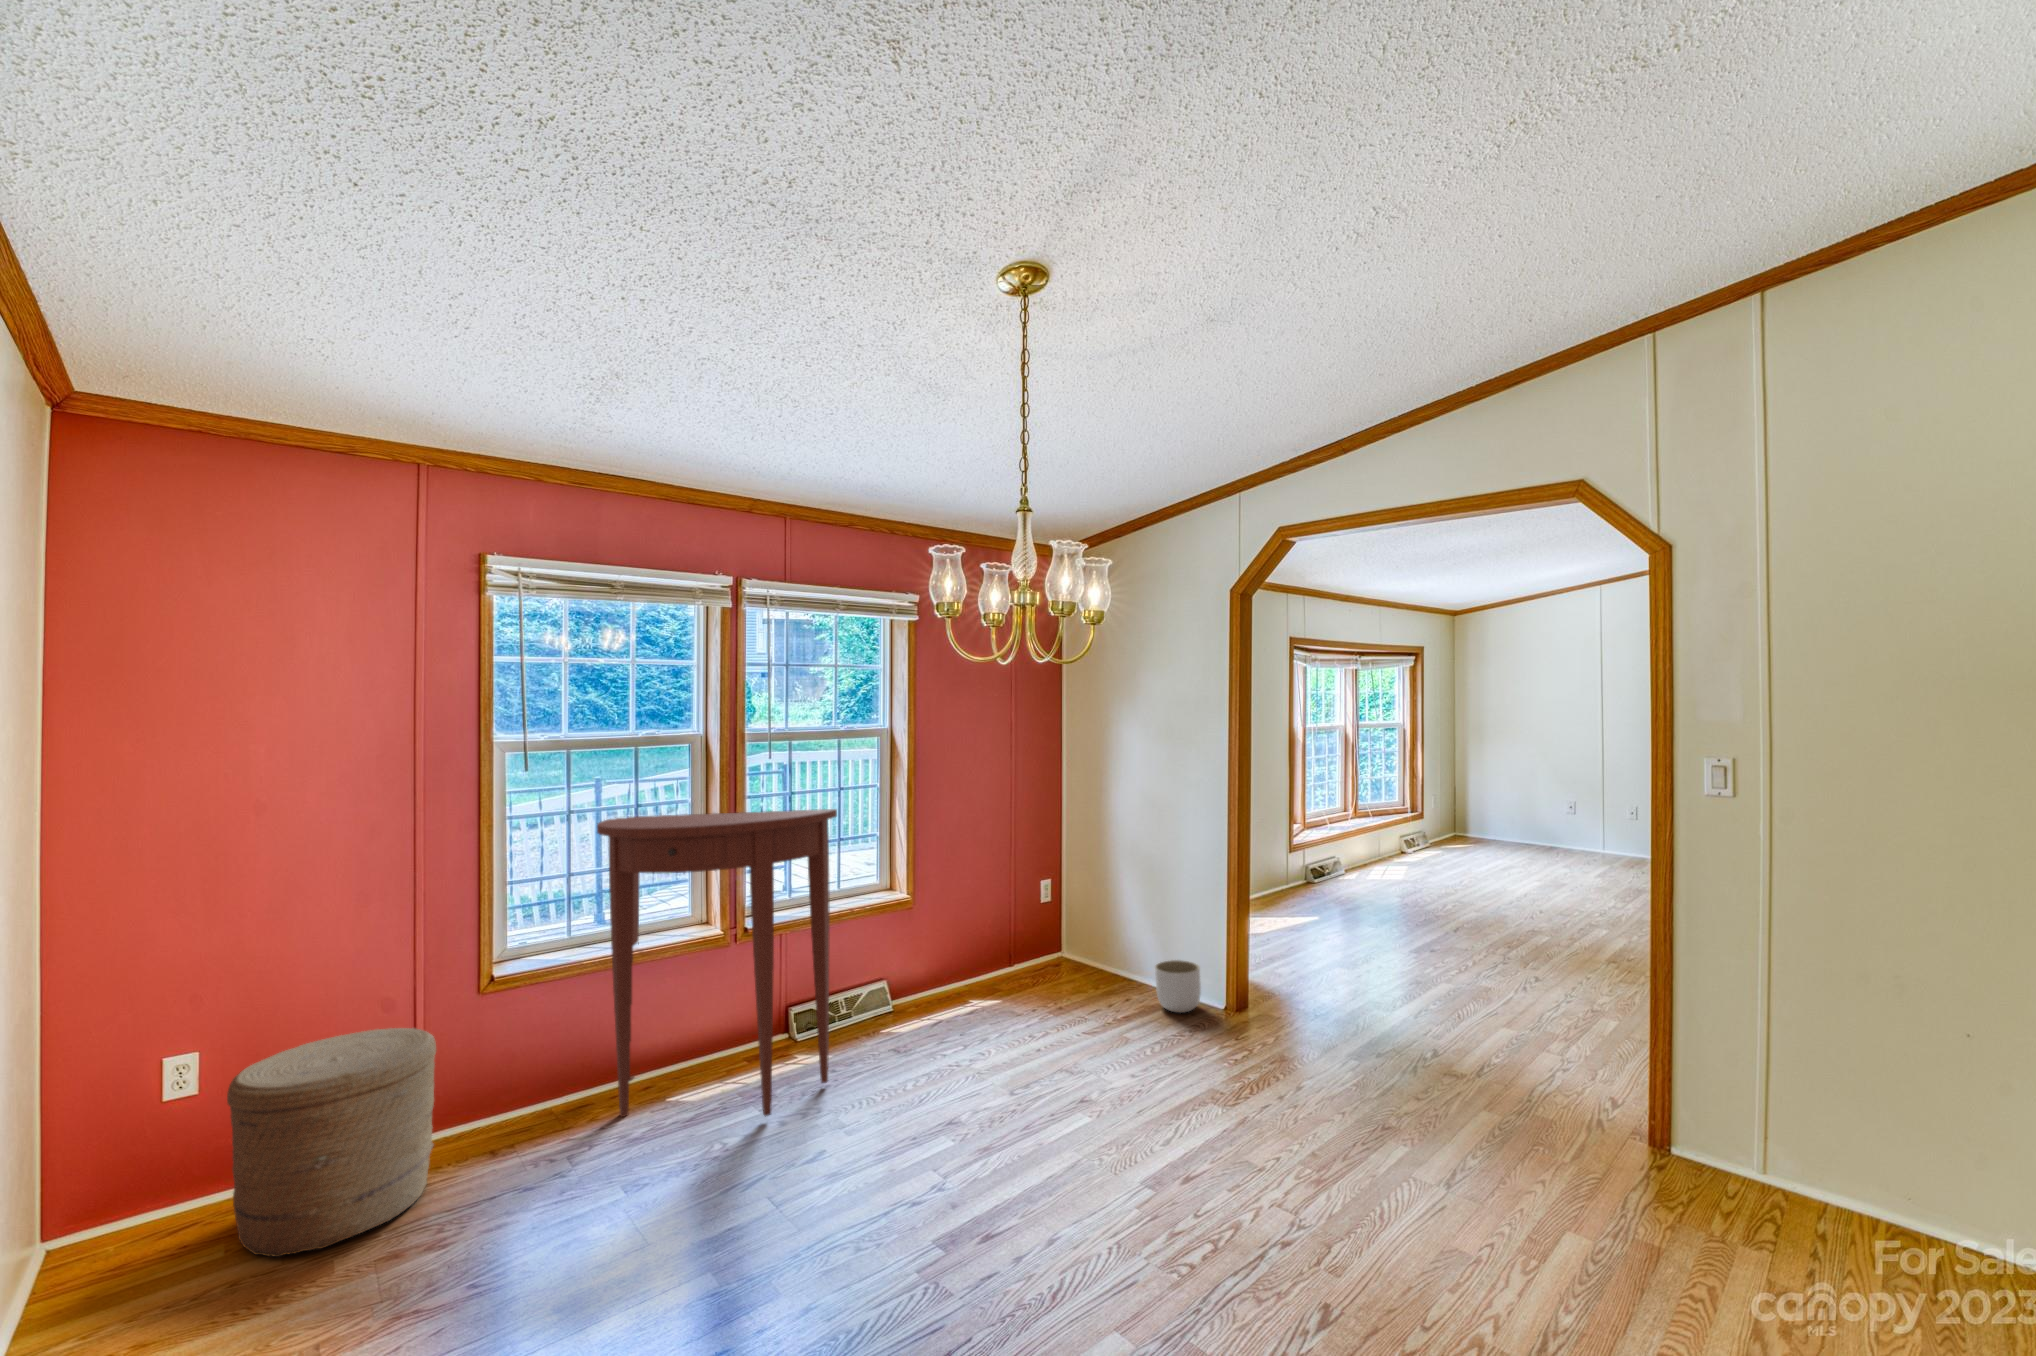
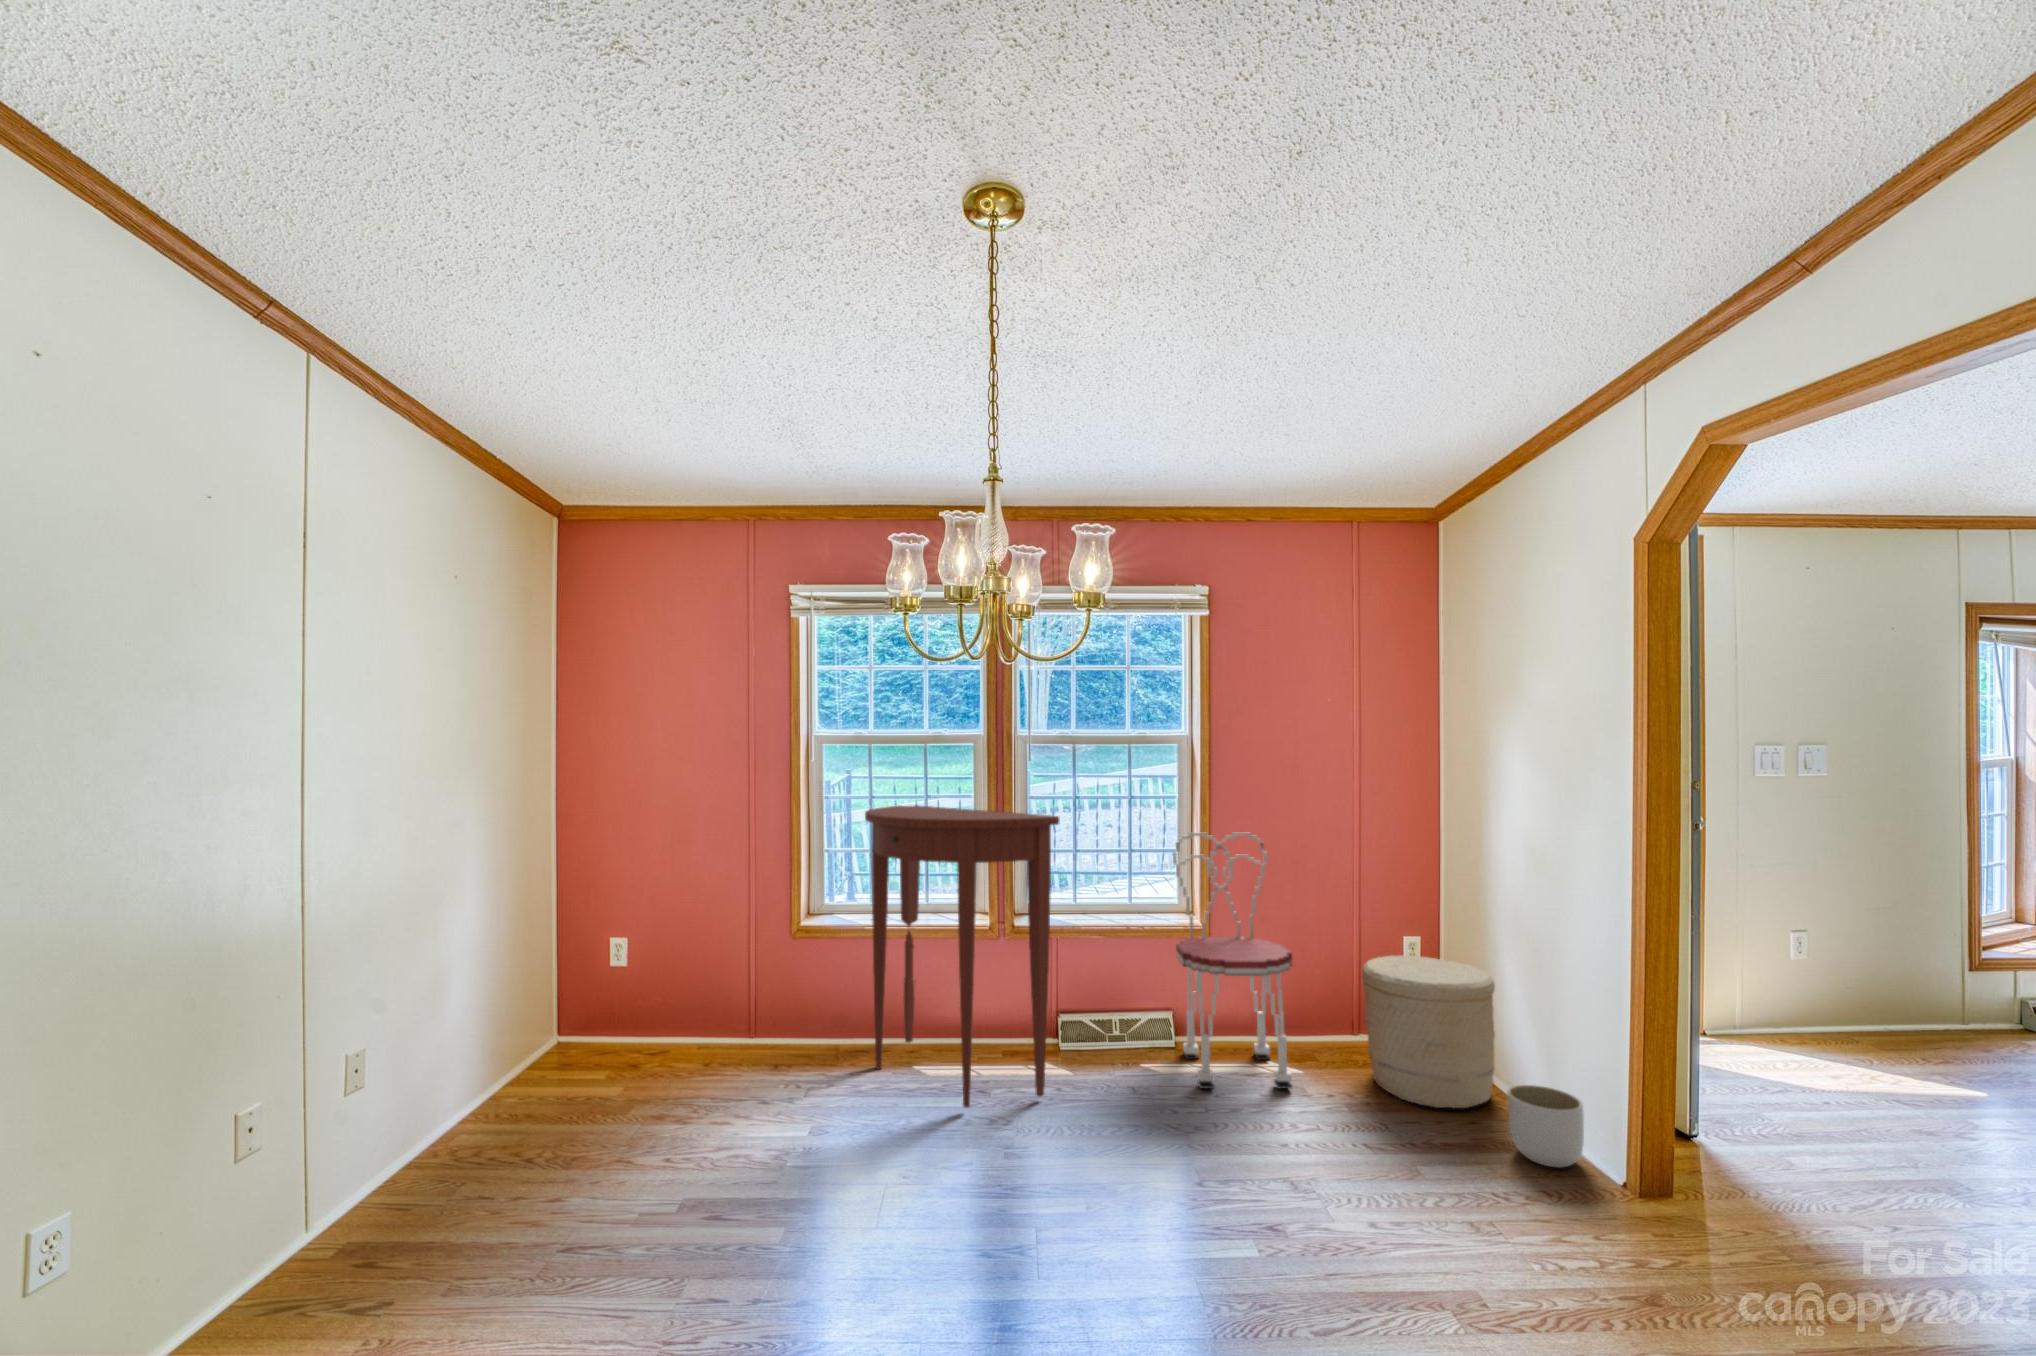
dining chair: none [888,810,1006,1033] -> present [1173,832,1292,1089]
woven basket: present [227,1028,436,1257] -> present [1362,956,1495,1108]

